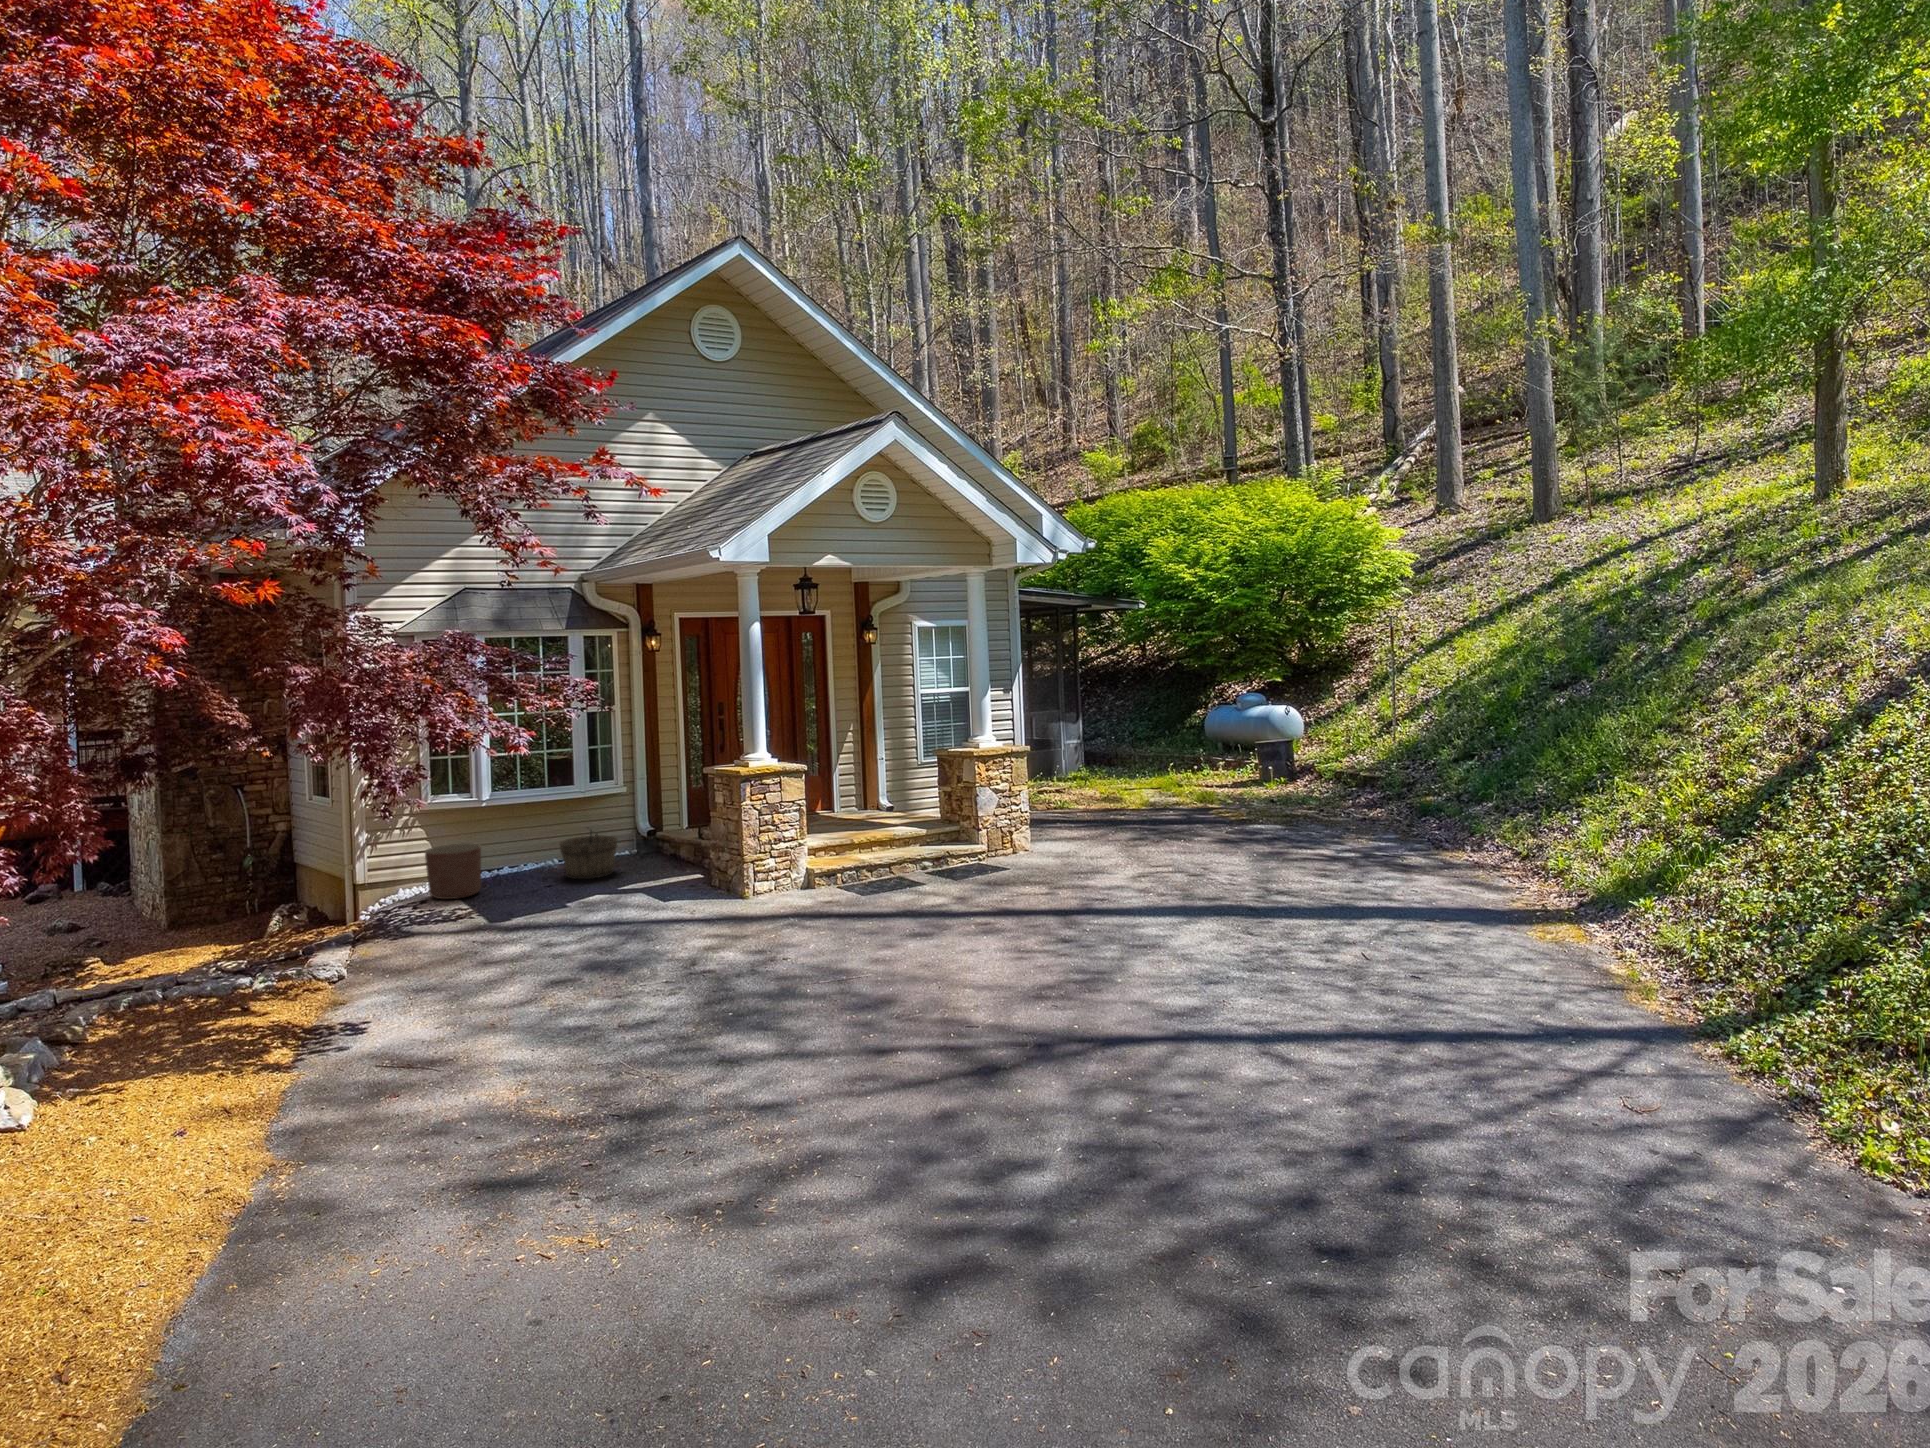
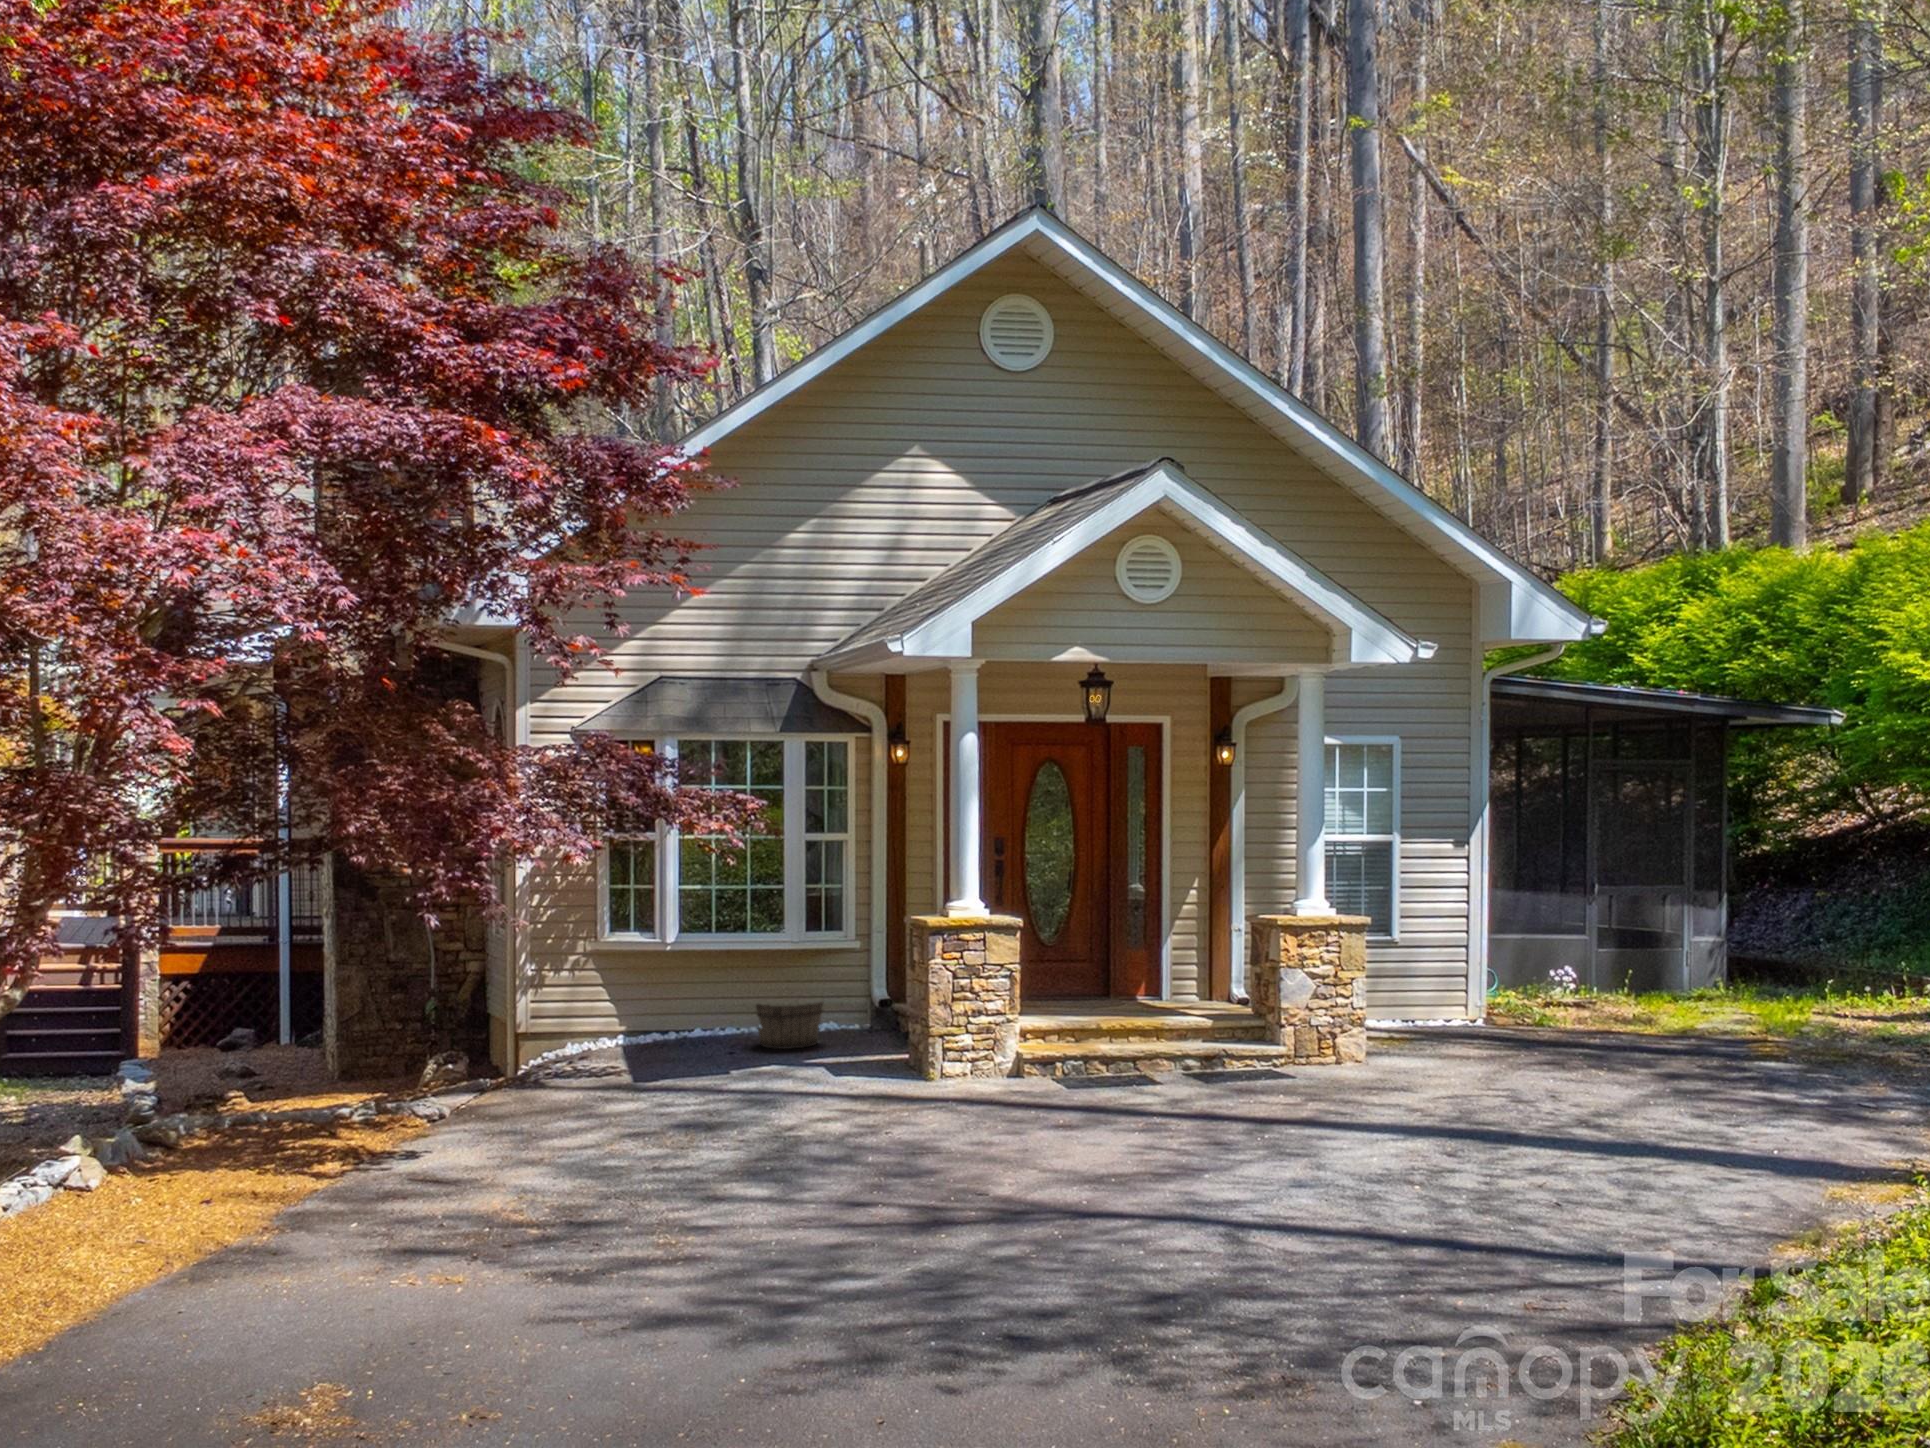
planter: present [425,843,481,899] -> none [593,991,657,1055]

